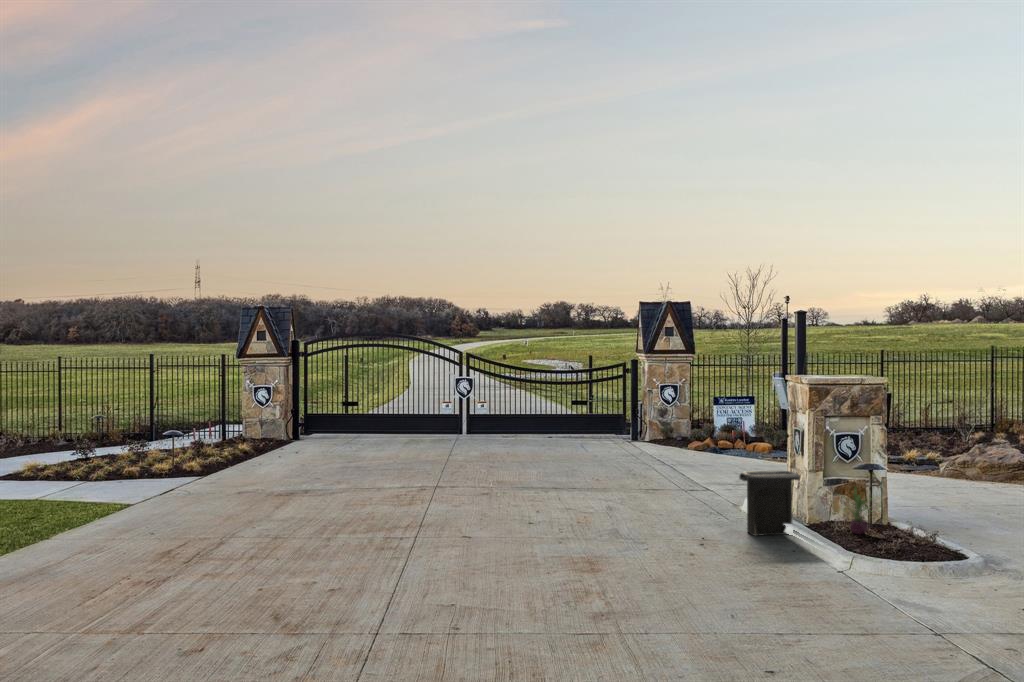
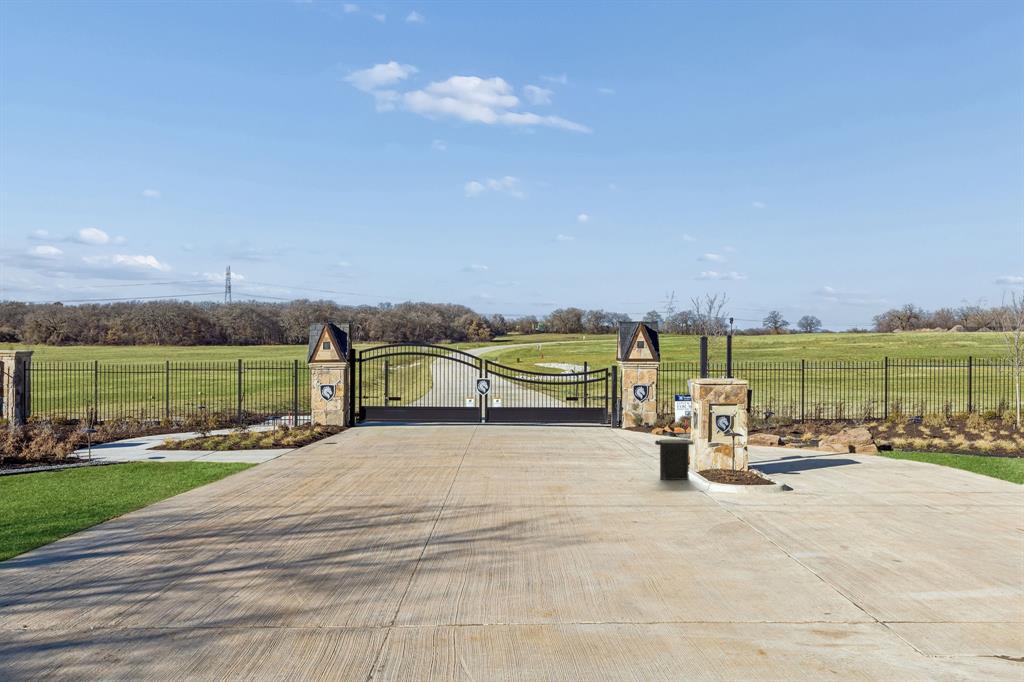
decorative plant: present [849,487,868,535] -> none [710,448,741,478]

